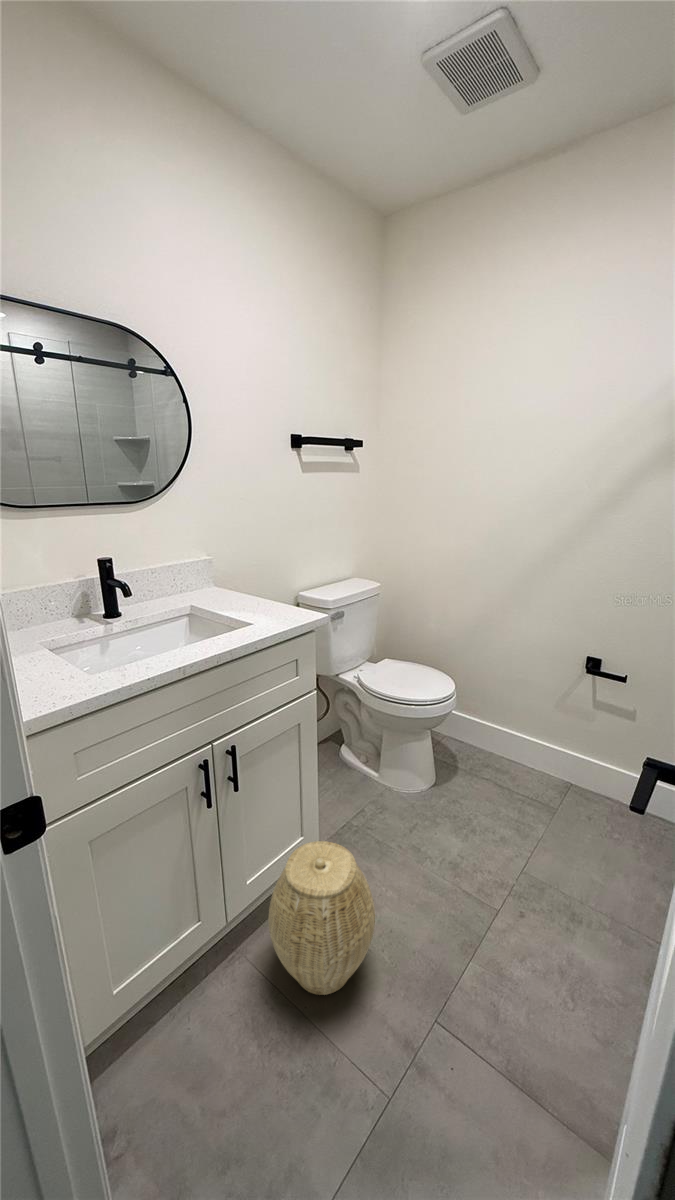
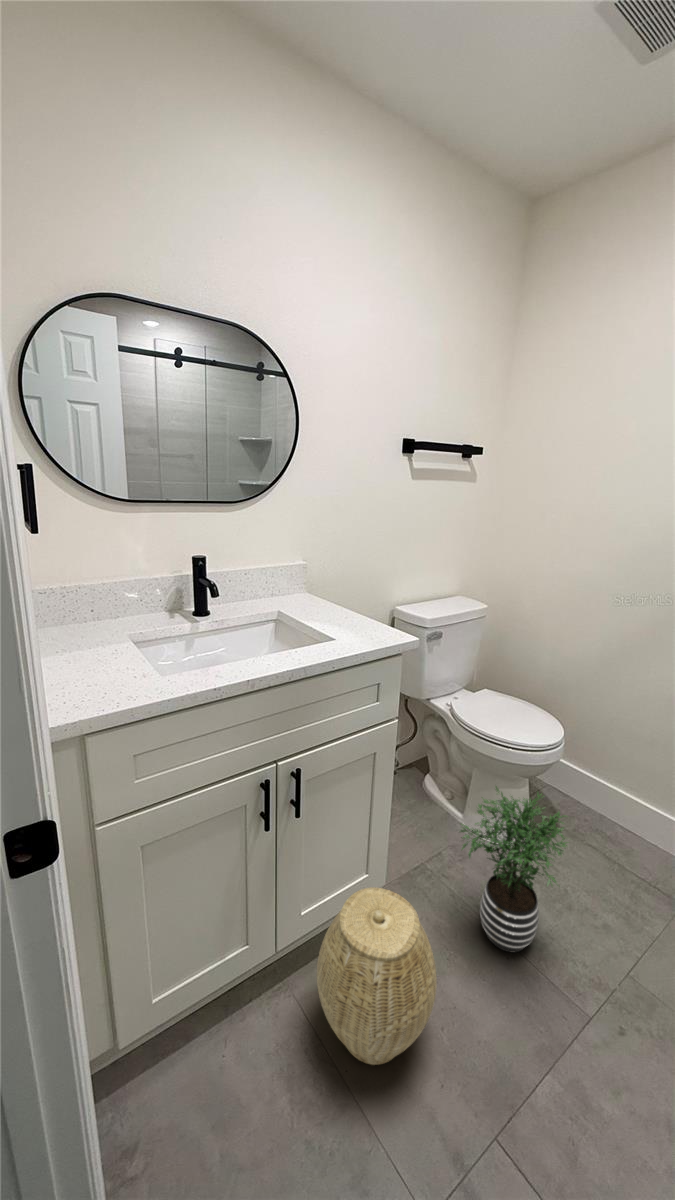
potted plant: none [377,736,472,877] -> present [460,787,568,952]

